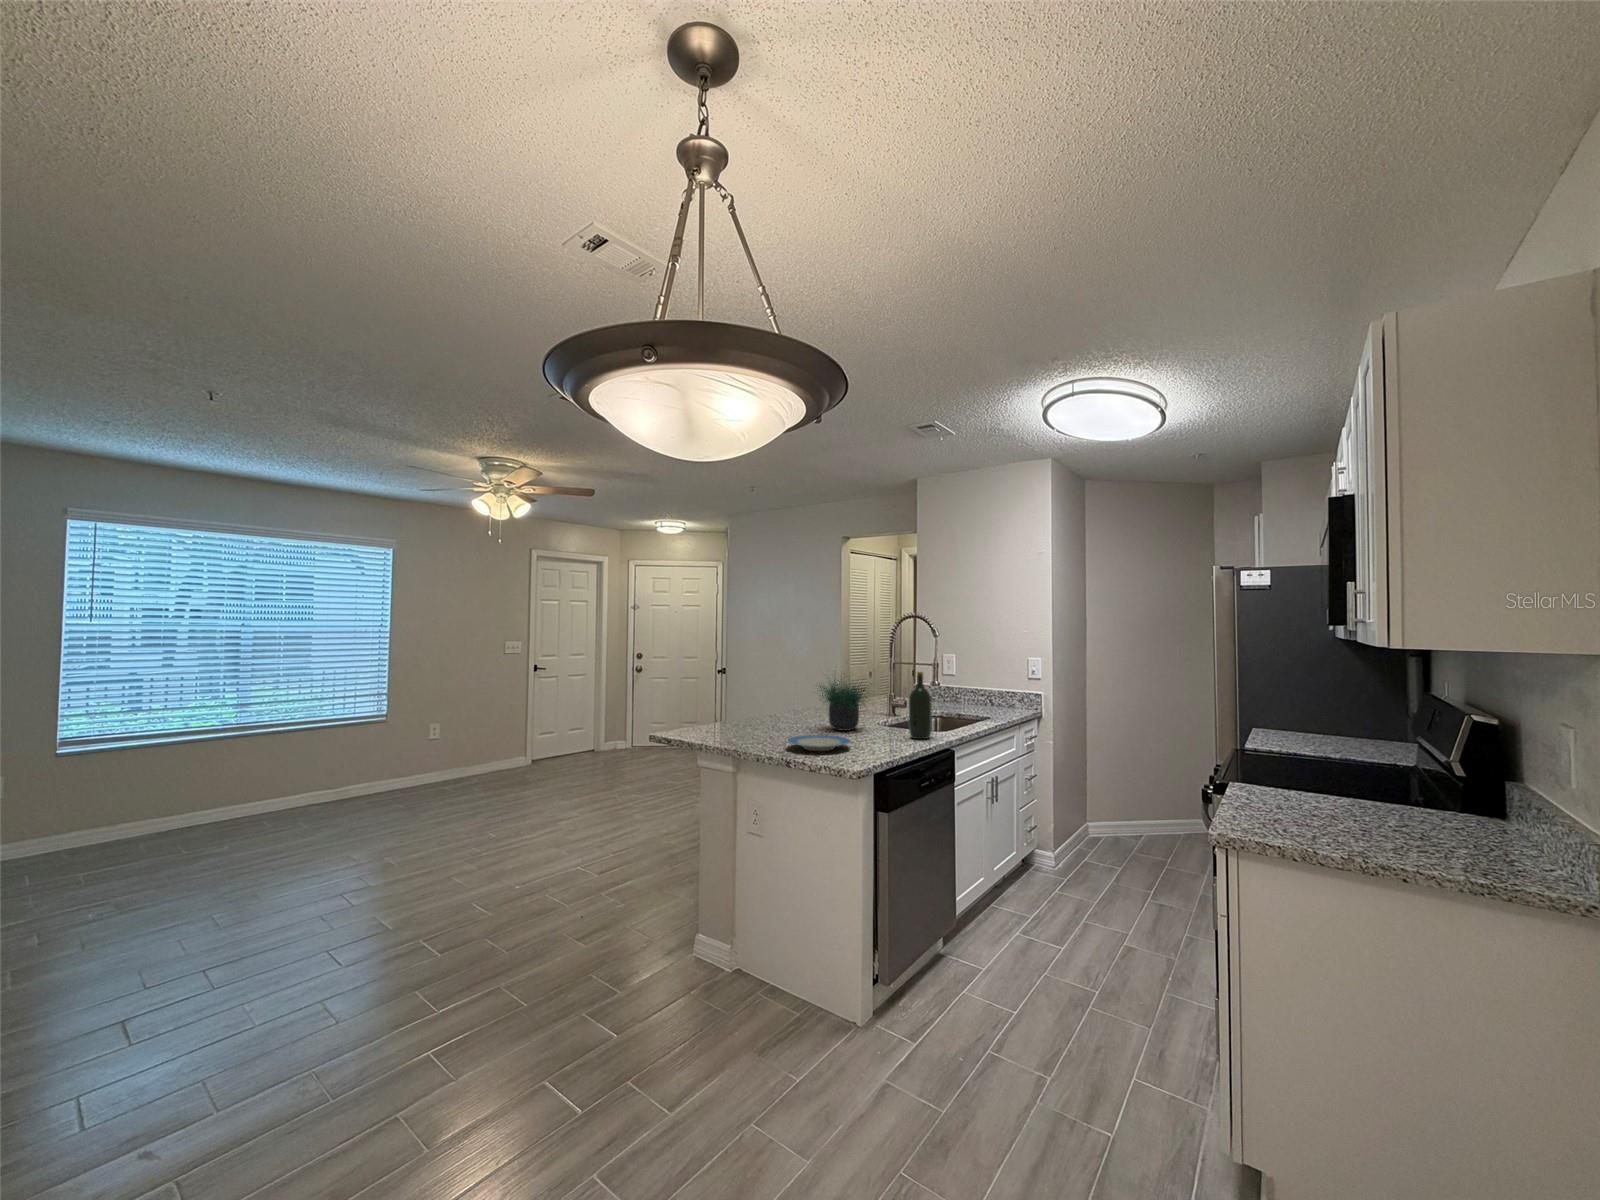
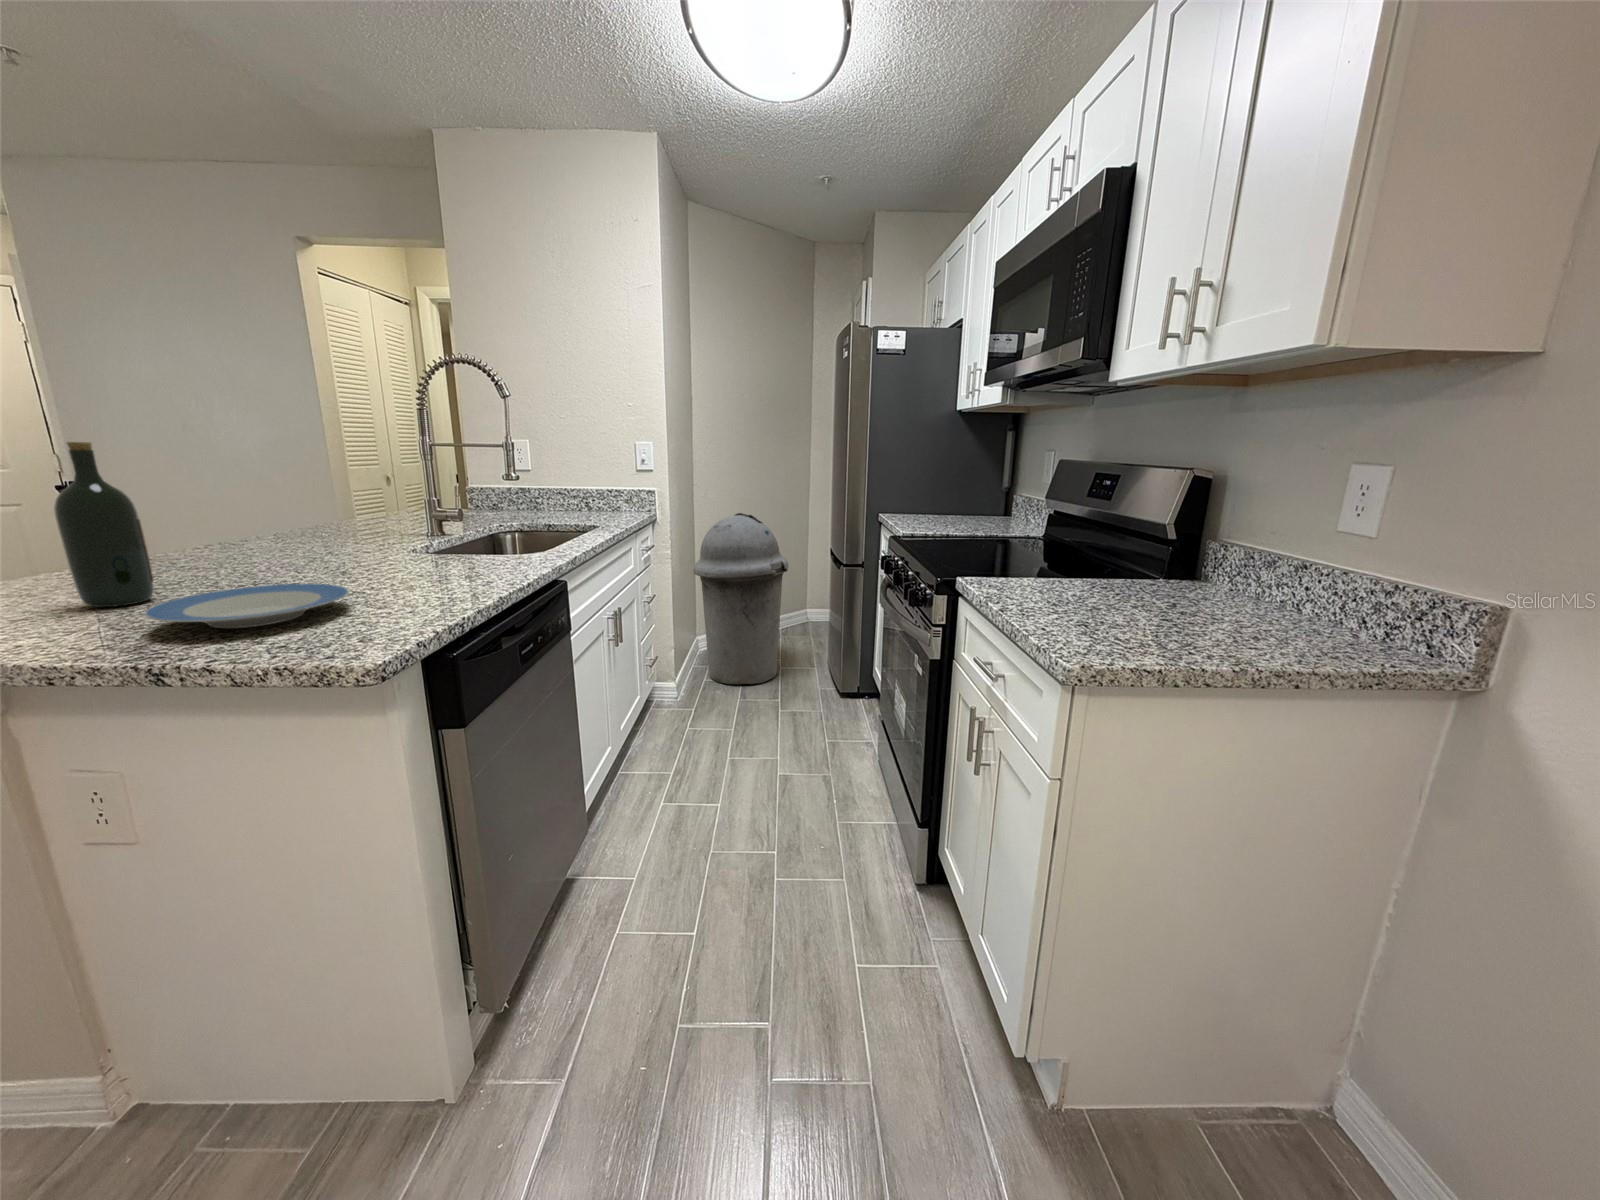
wine bottle: present [909,672,932,739] -> present [54,442,154,607]
potted plant: present [820,679,866,731] -> none [223,421,402,570]
trash can: none [1077,715,1170,875] -> present [693,513,789,685]

